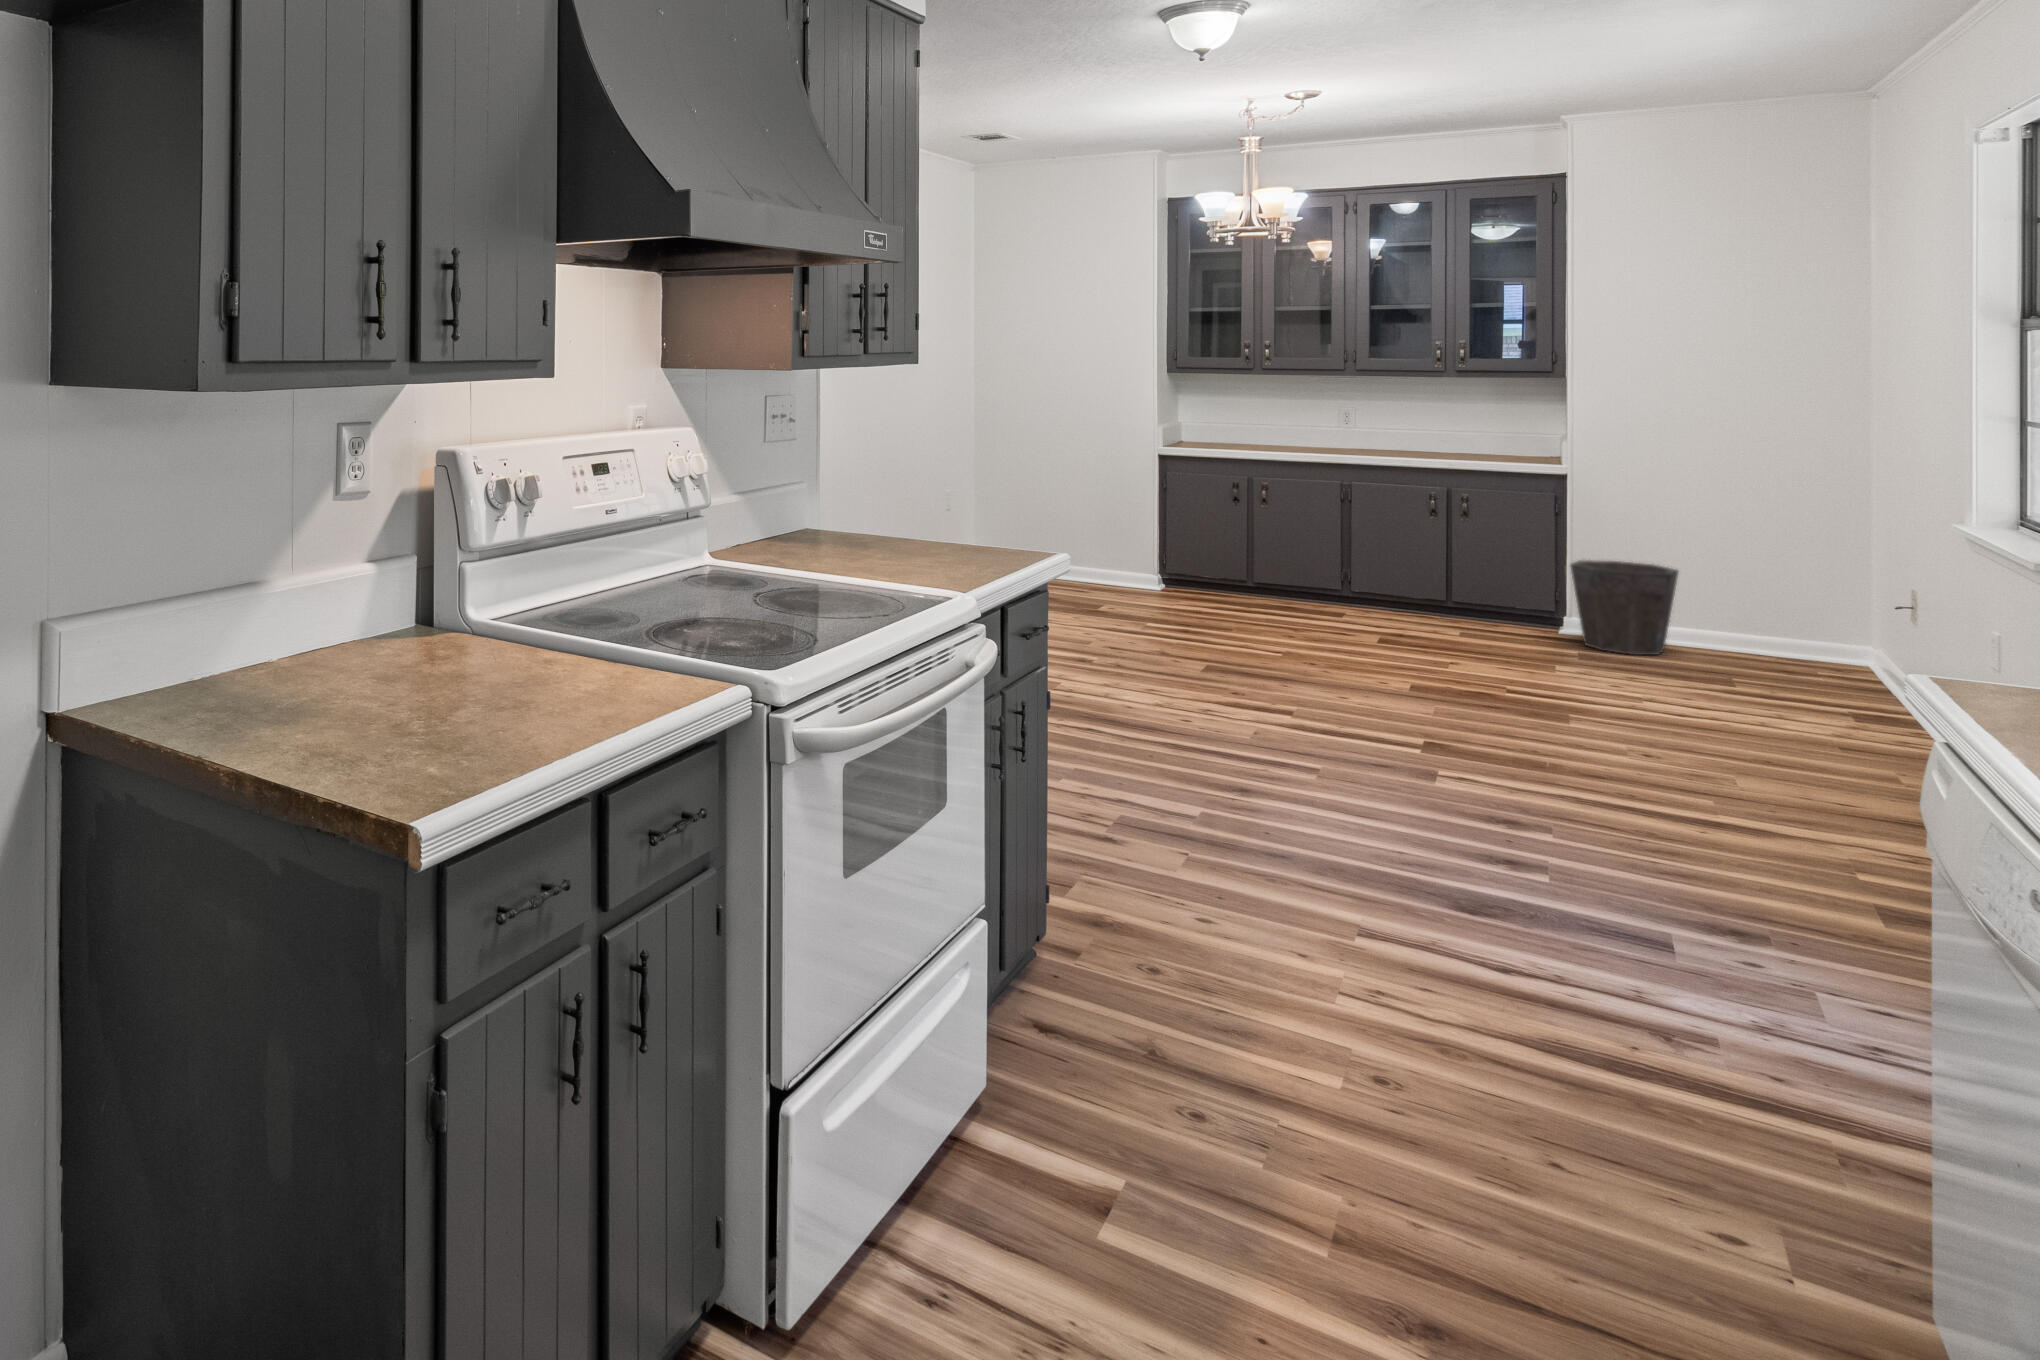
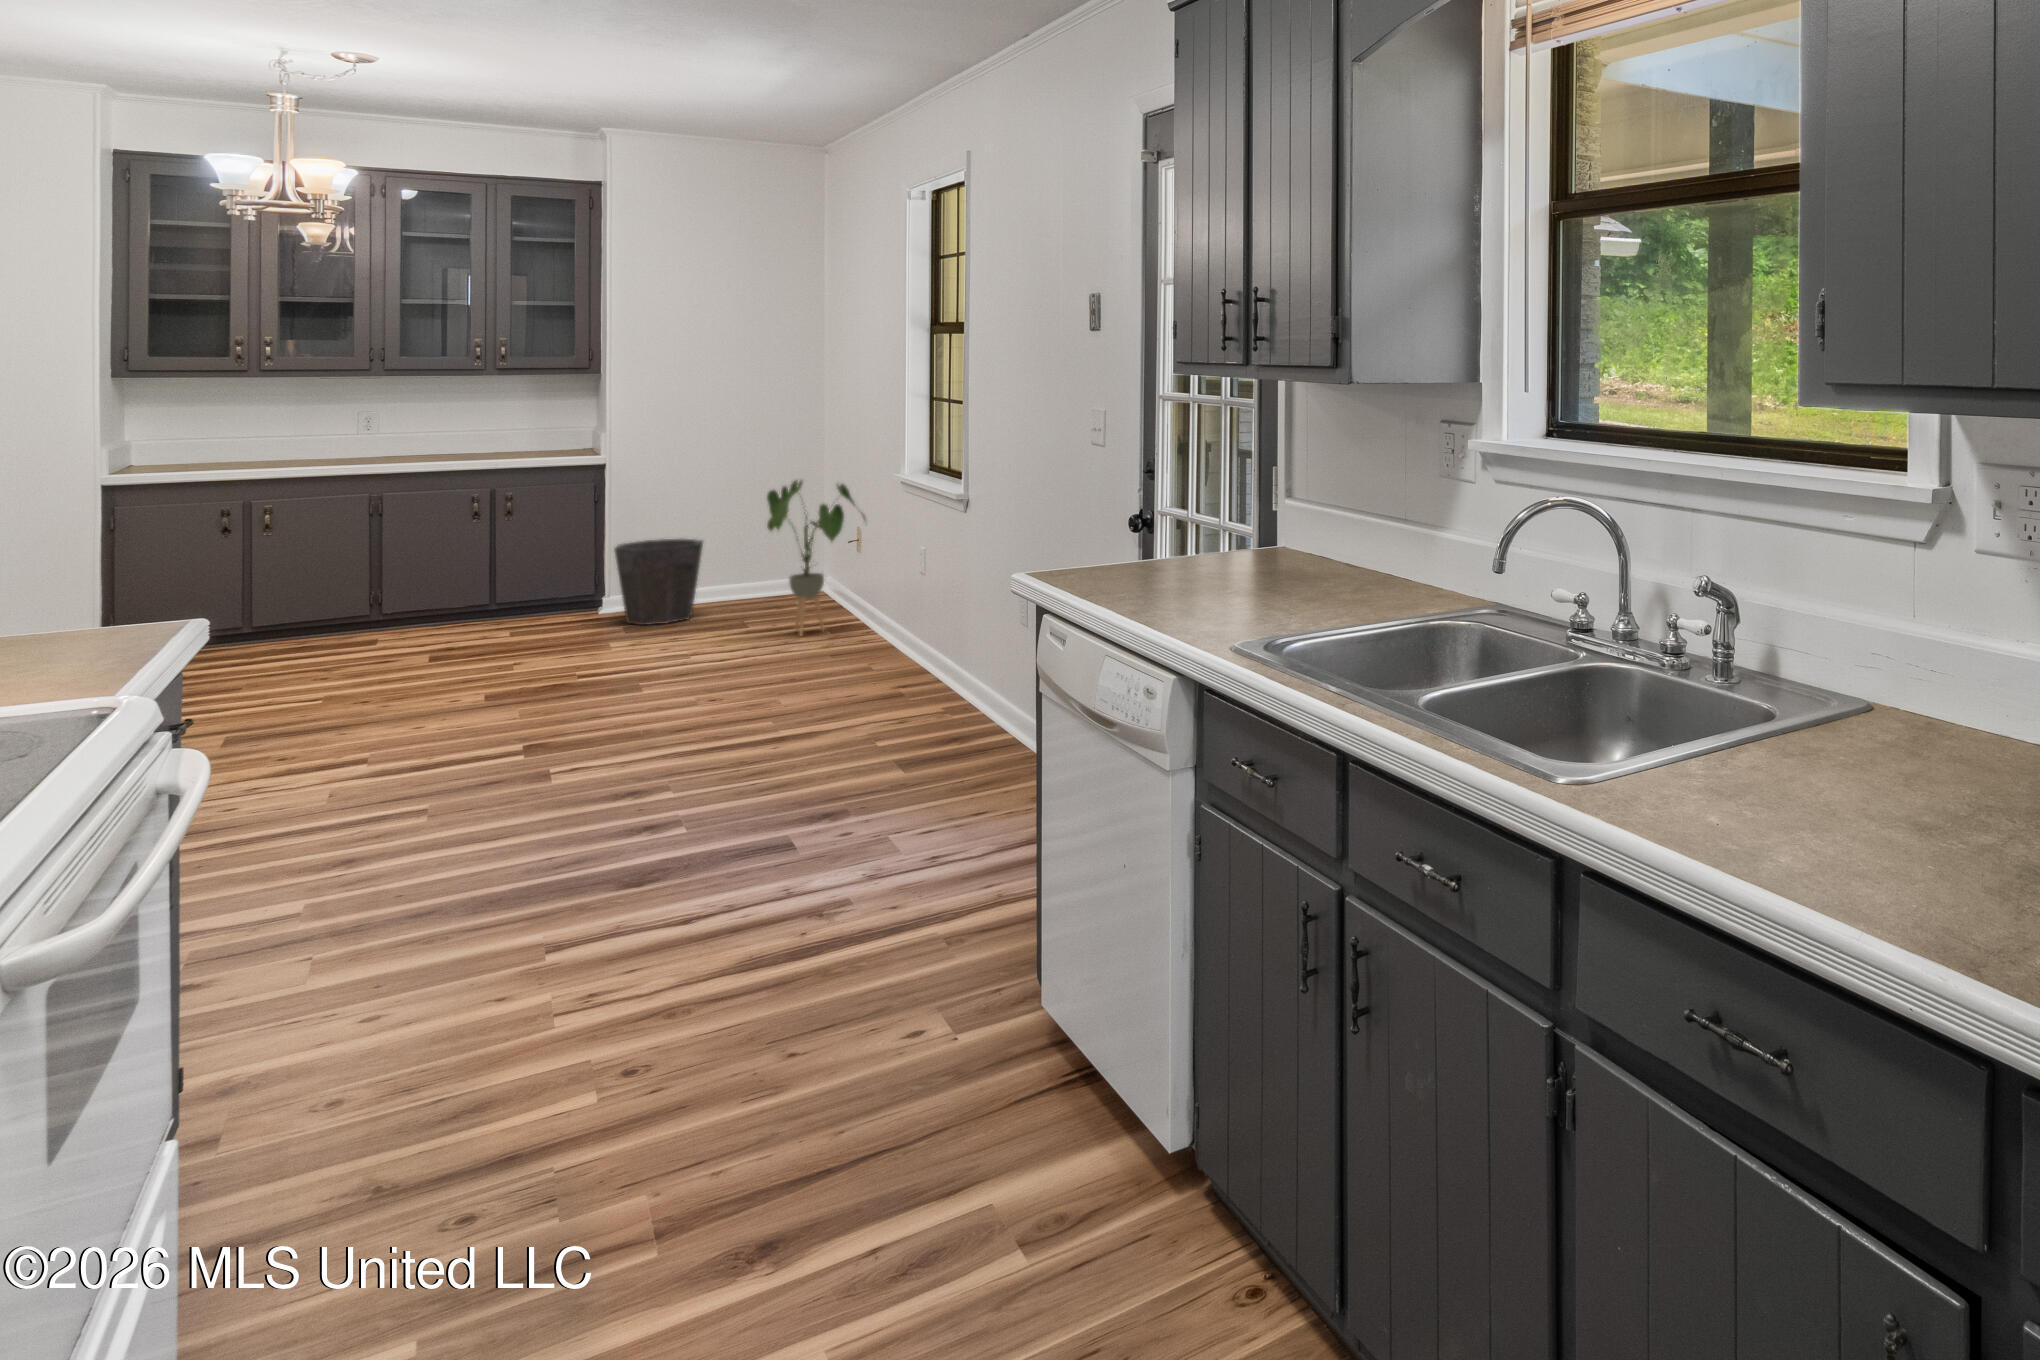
house plant: none [1745,513,1901,706] -> present [767,480,865,635]

